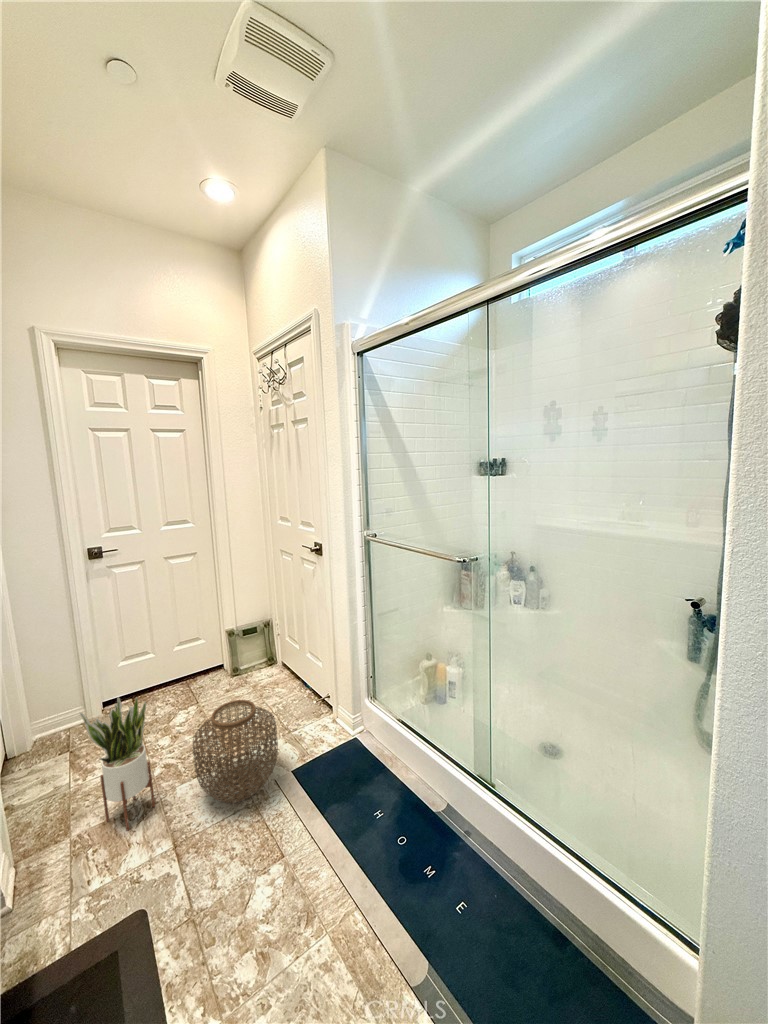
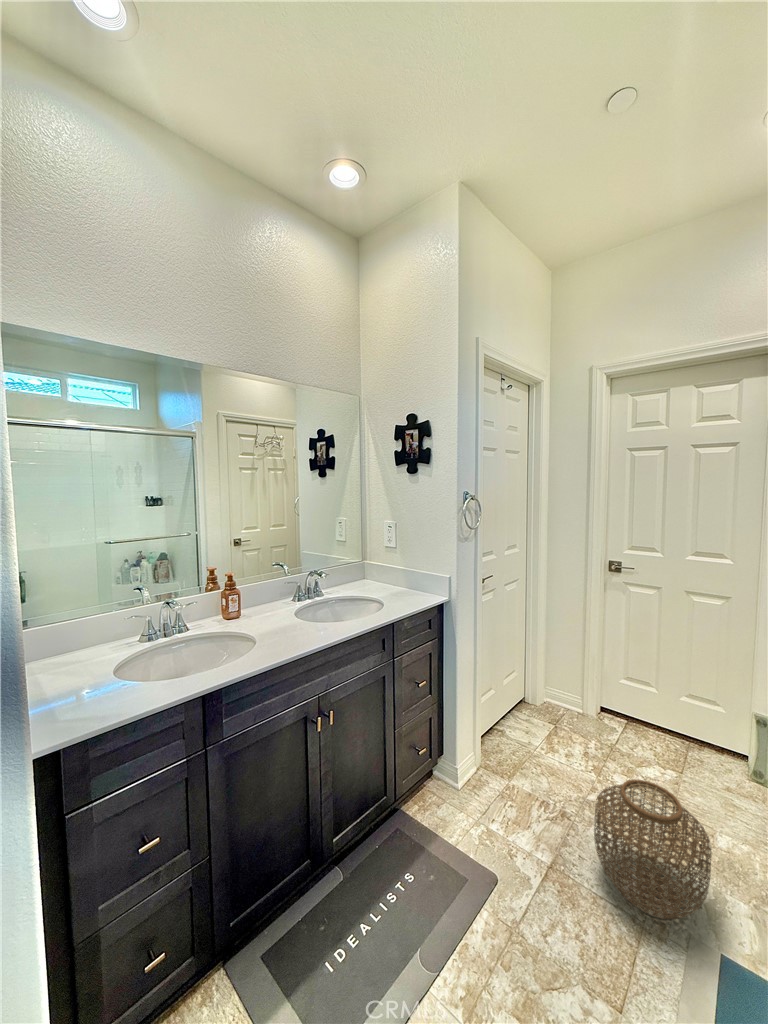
potted plant: present [80,697,155,830] -> none [523,691,576,821]

